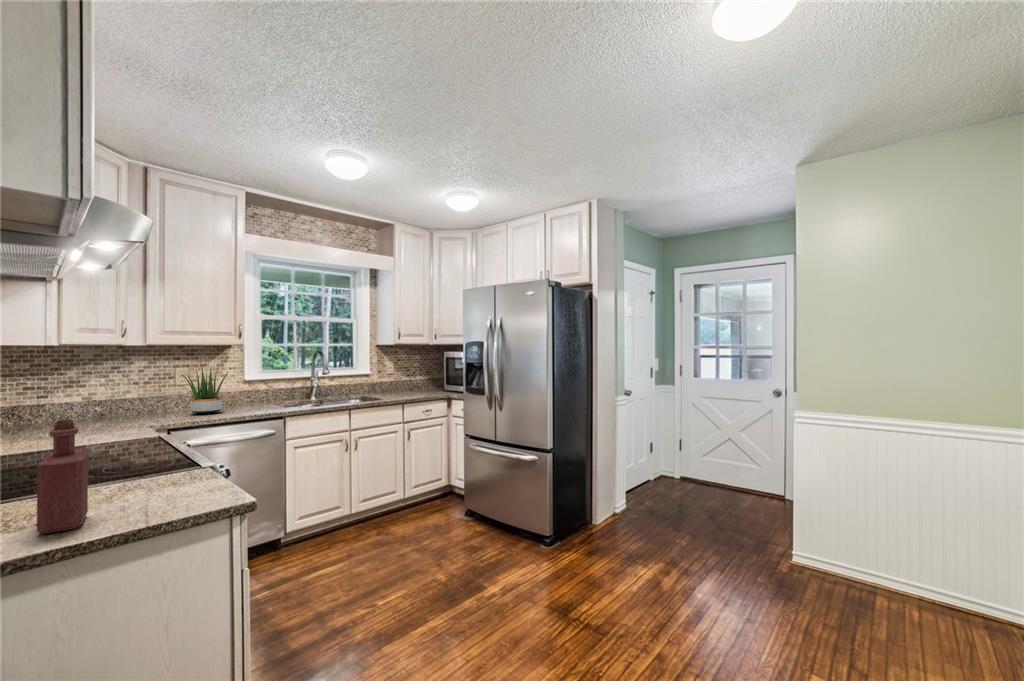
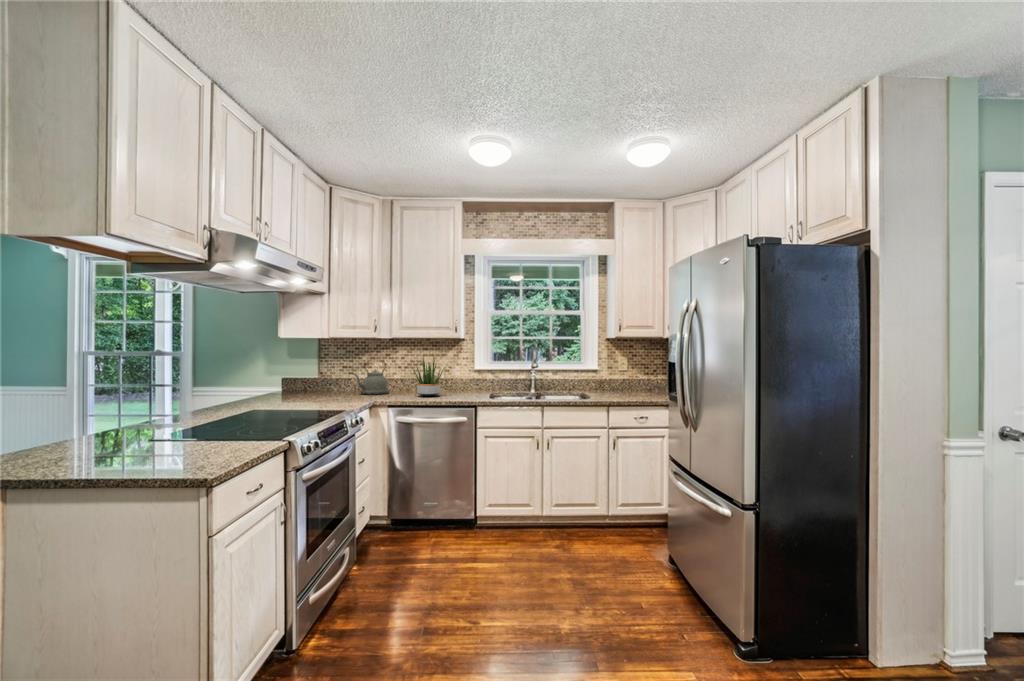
kettle: none [78,376,132,422] -> present [353,363,389,395]
bottle: present [37,419,88,534] -> none [95,392,144,469]

